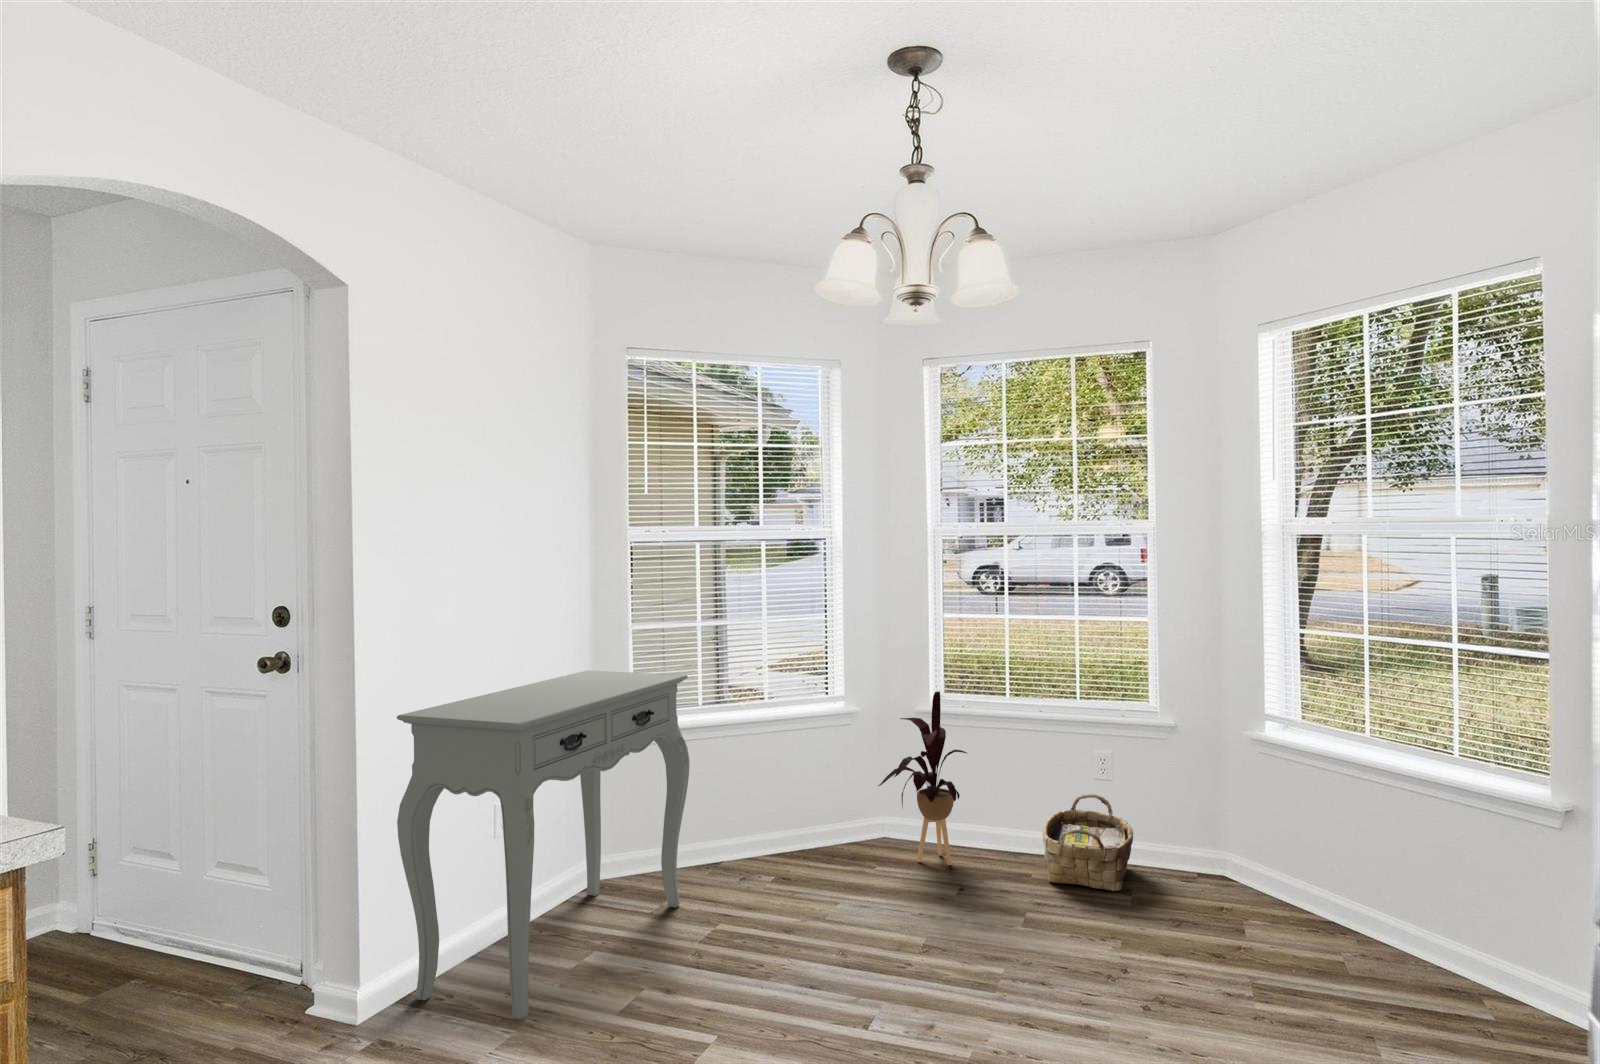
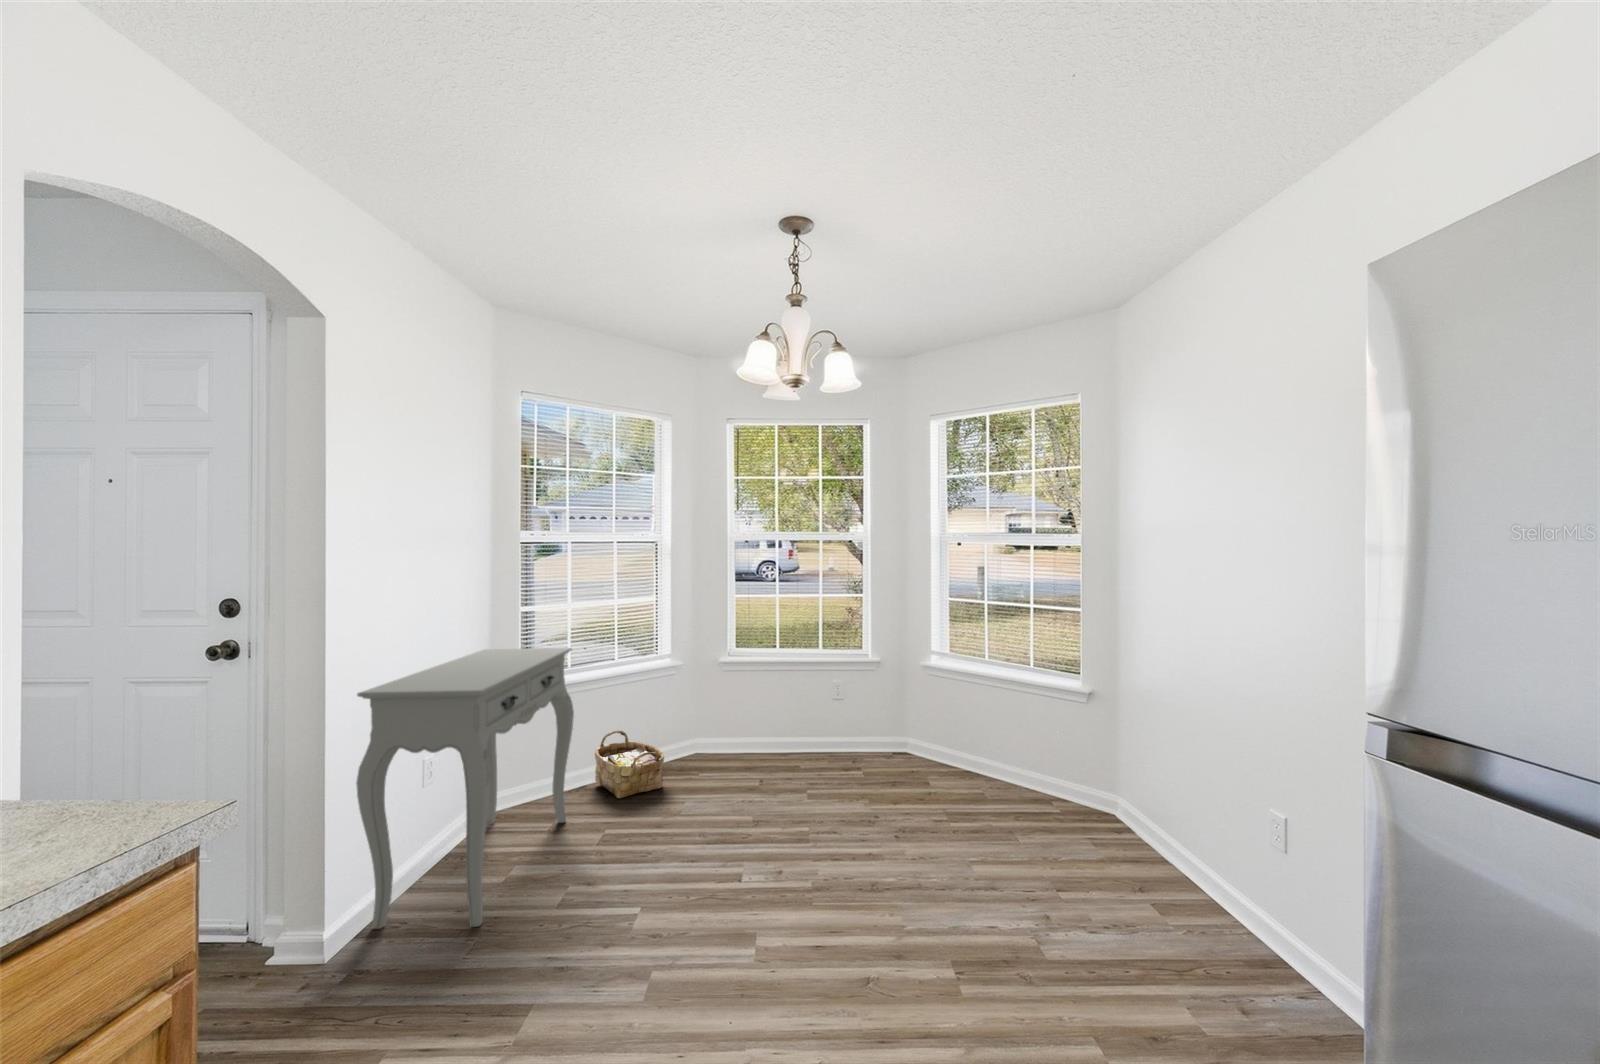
house plant: present [879,691,967,865] -> none [697,649,758,767]
woven basket: present [1043,794,1133,891] -> present [595,730,664,799]

